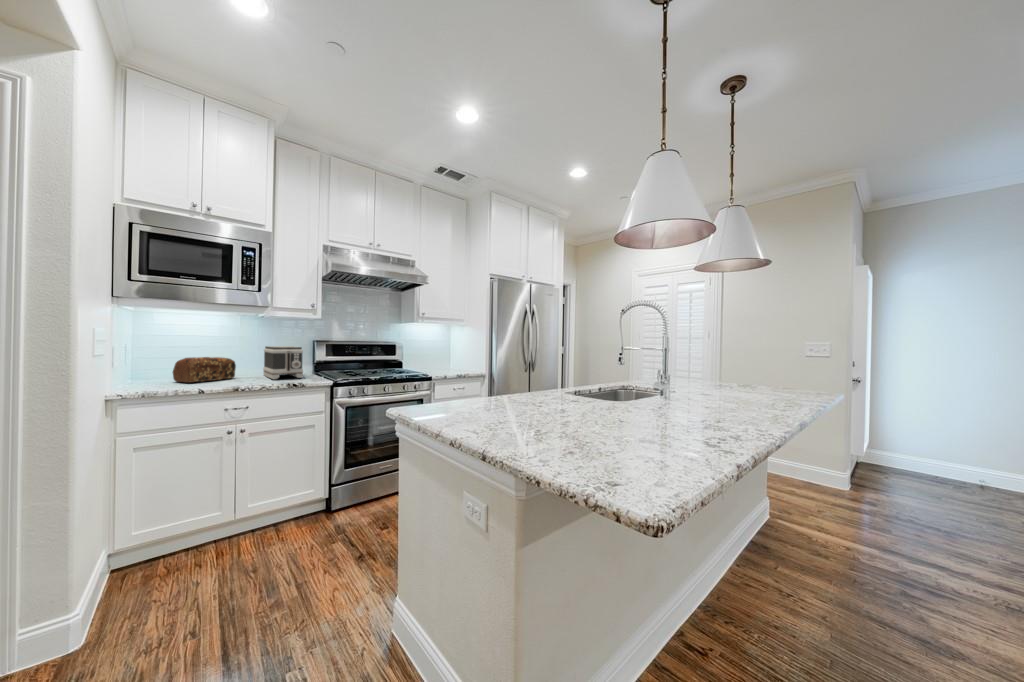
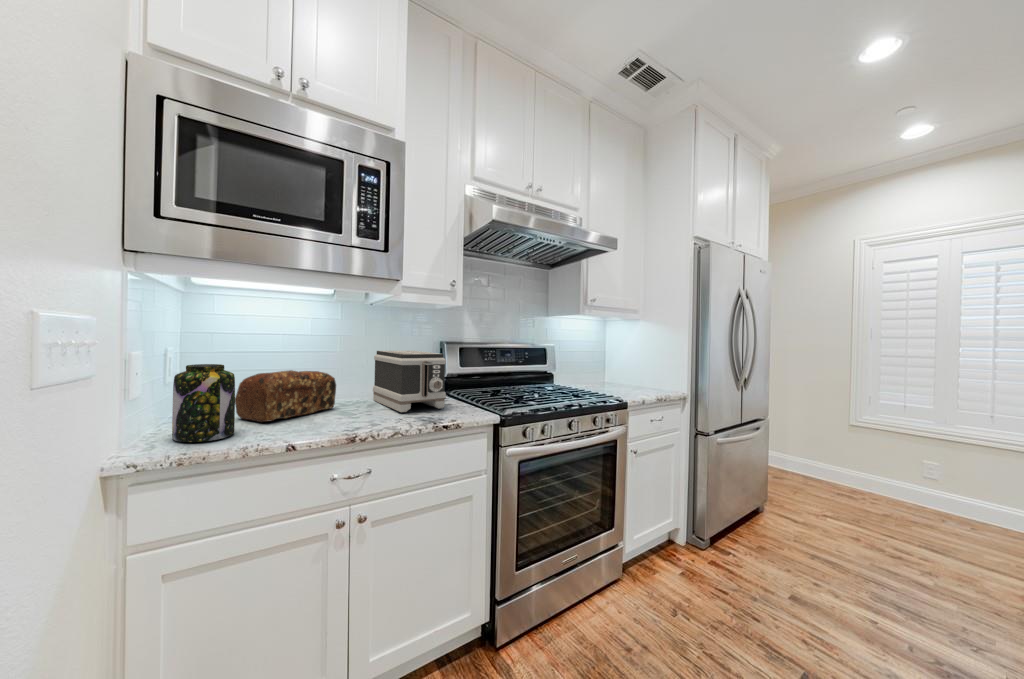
jar: none [138,352,171,388] -> present [172,364,235,442]

